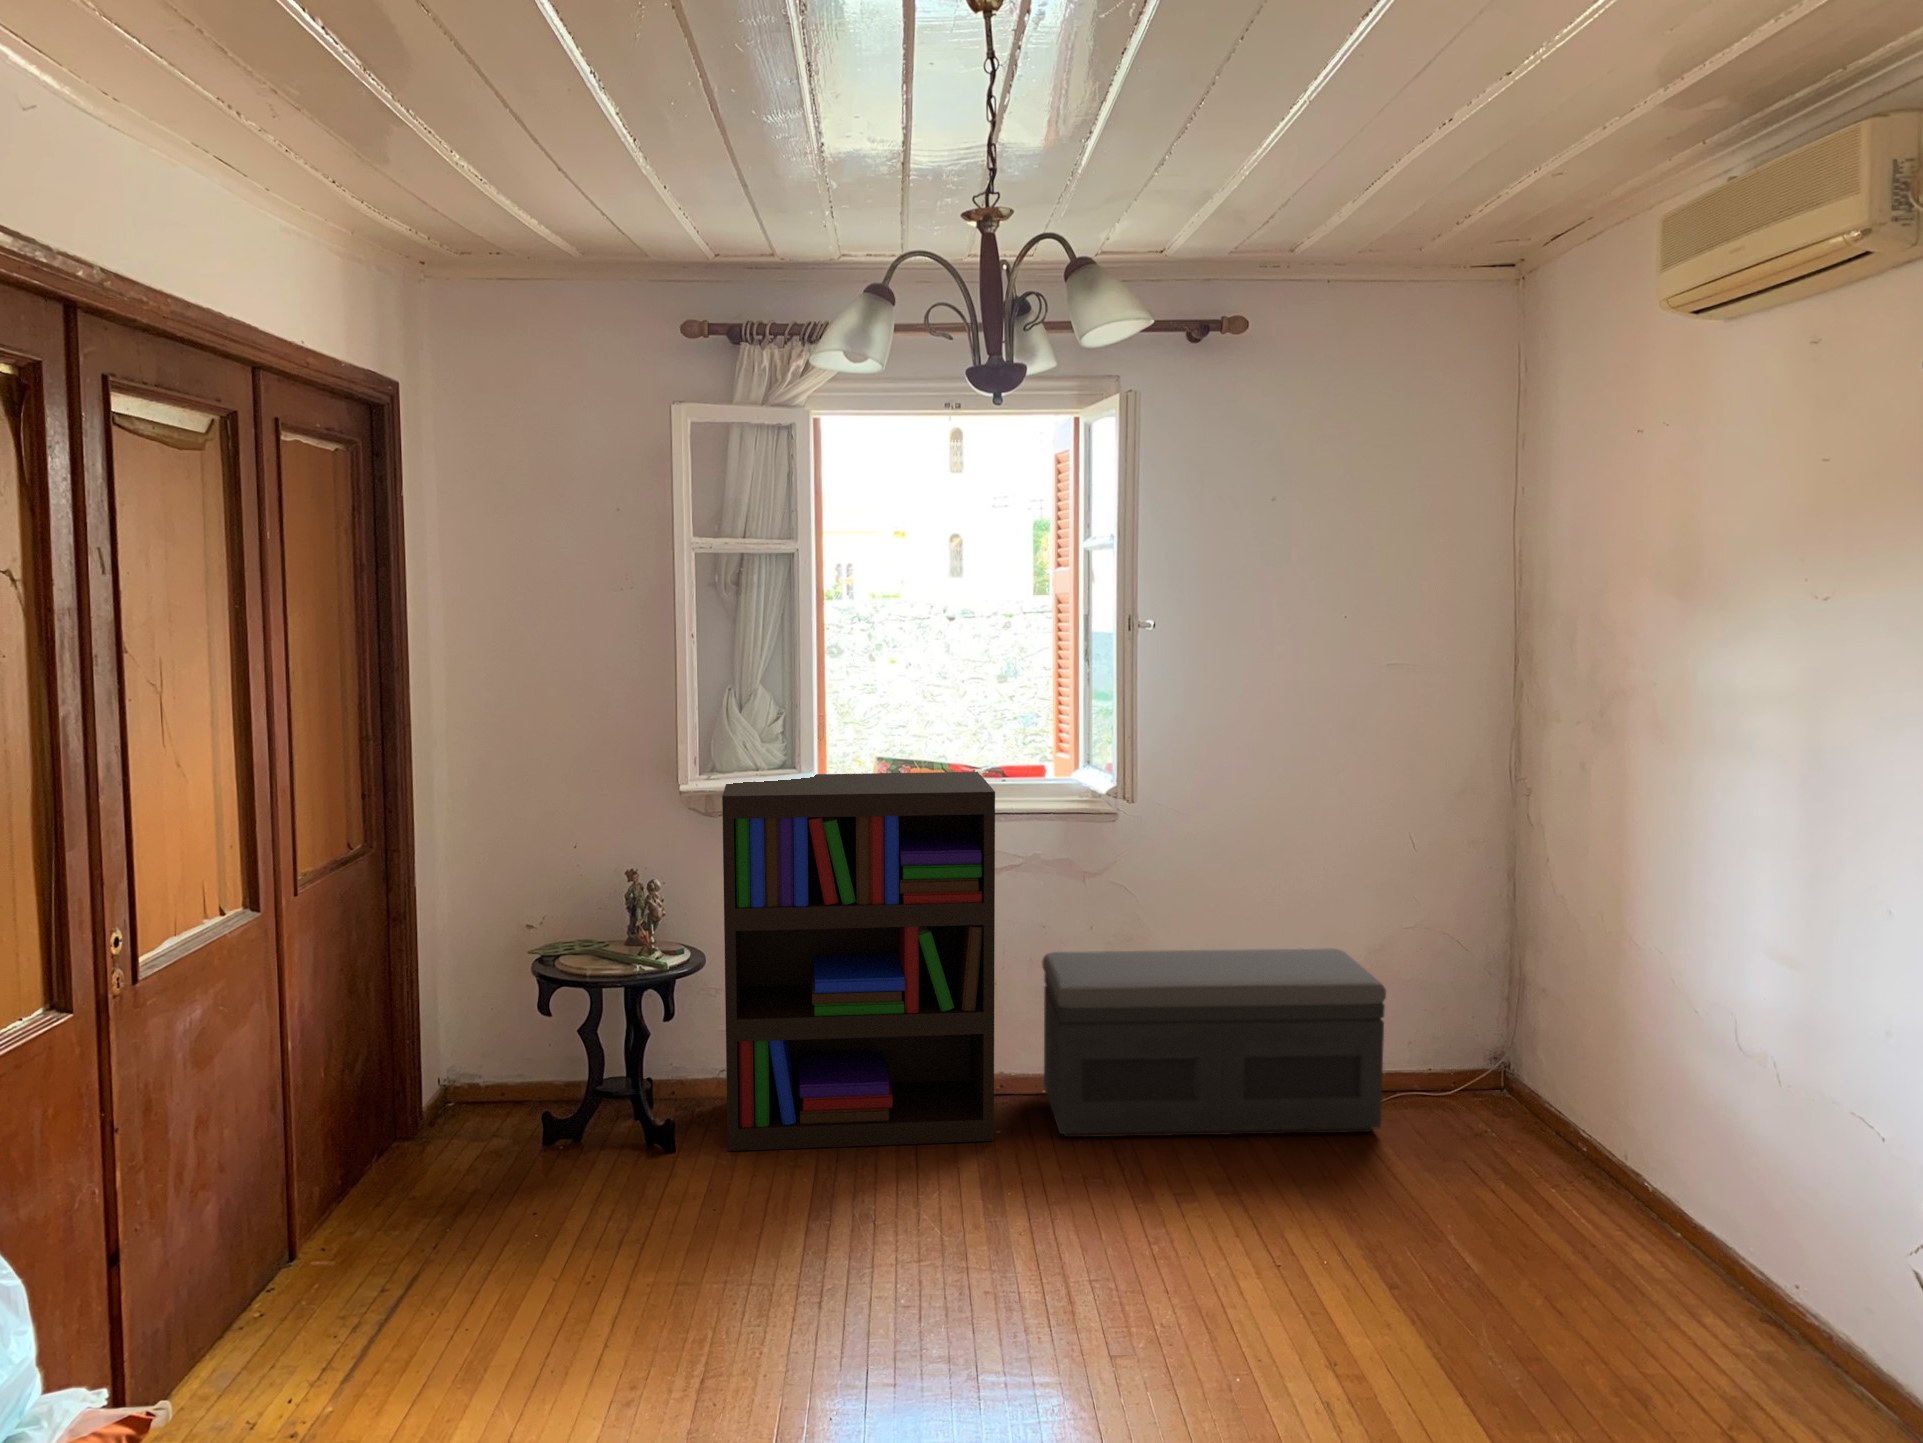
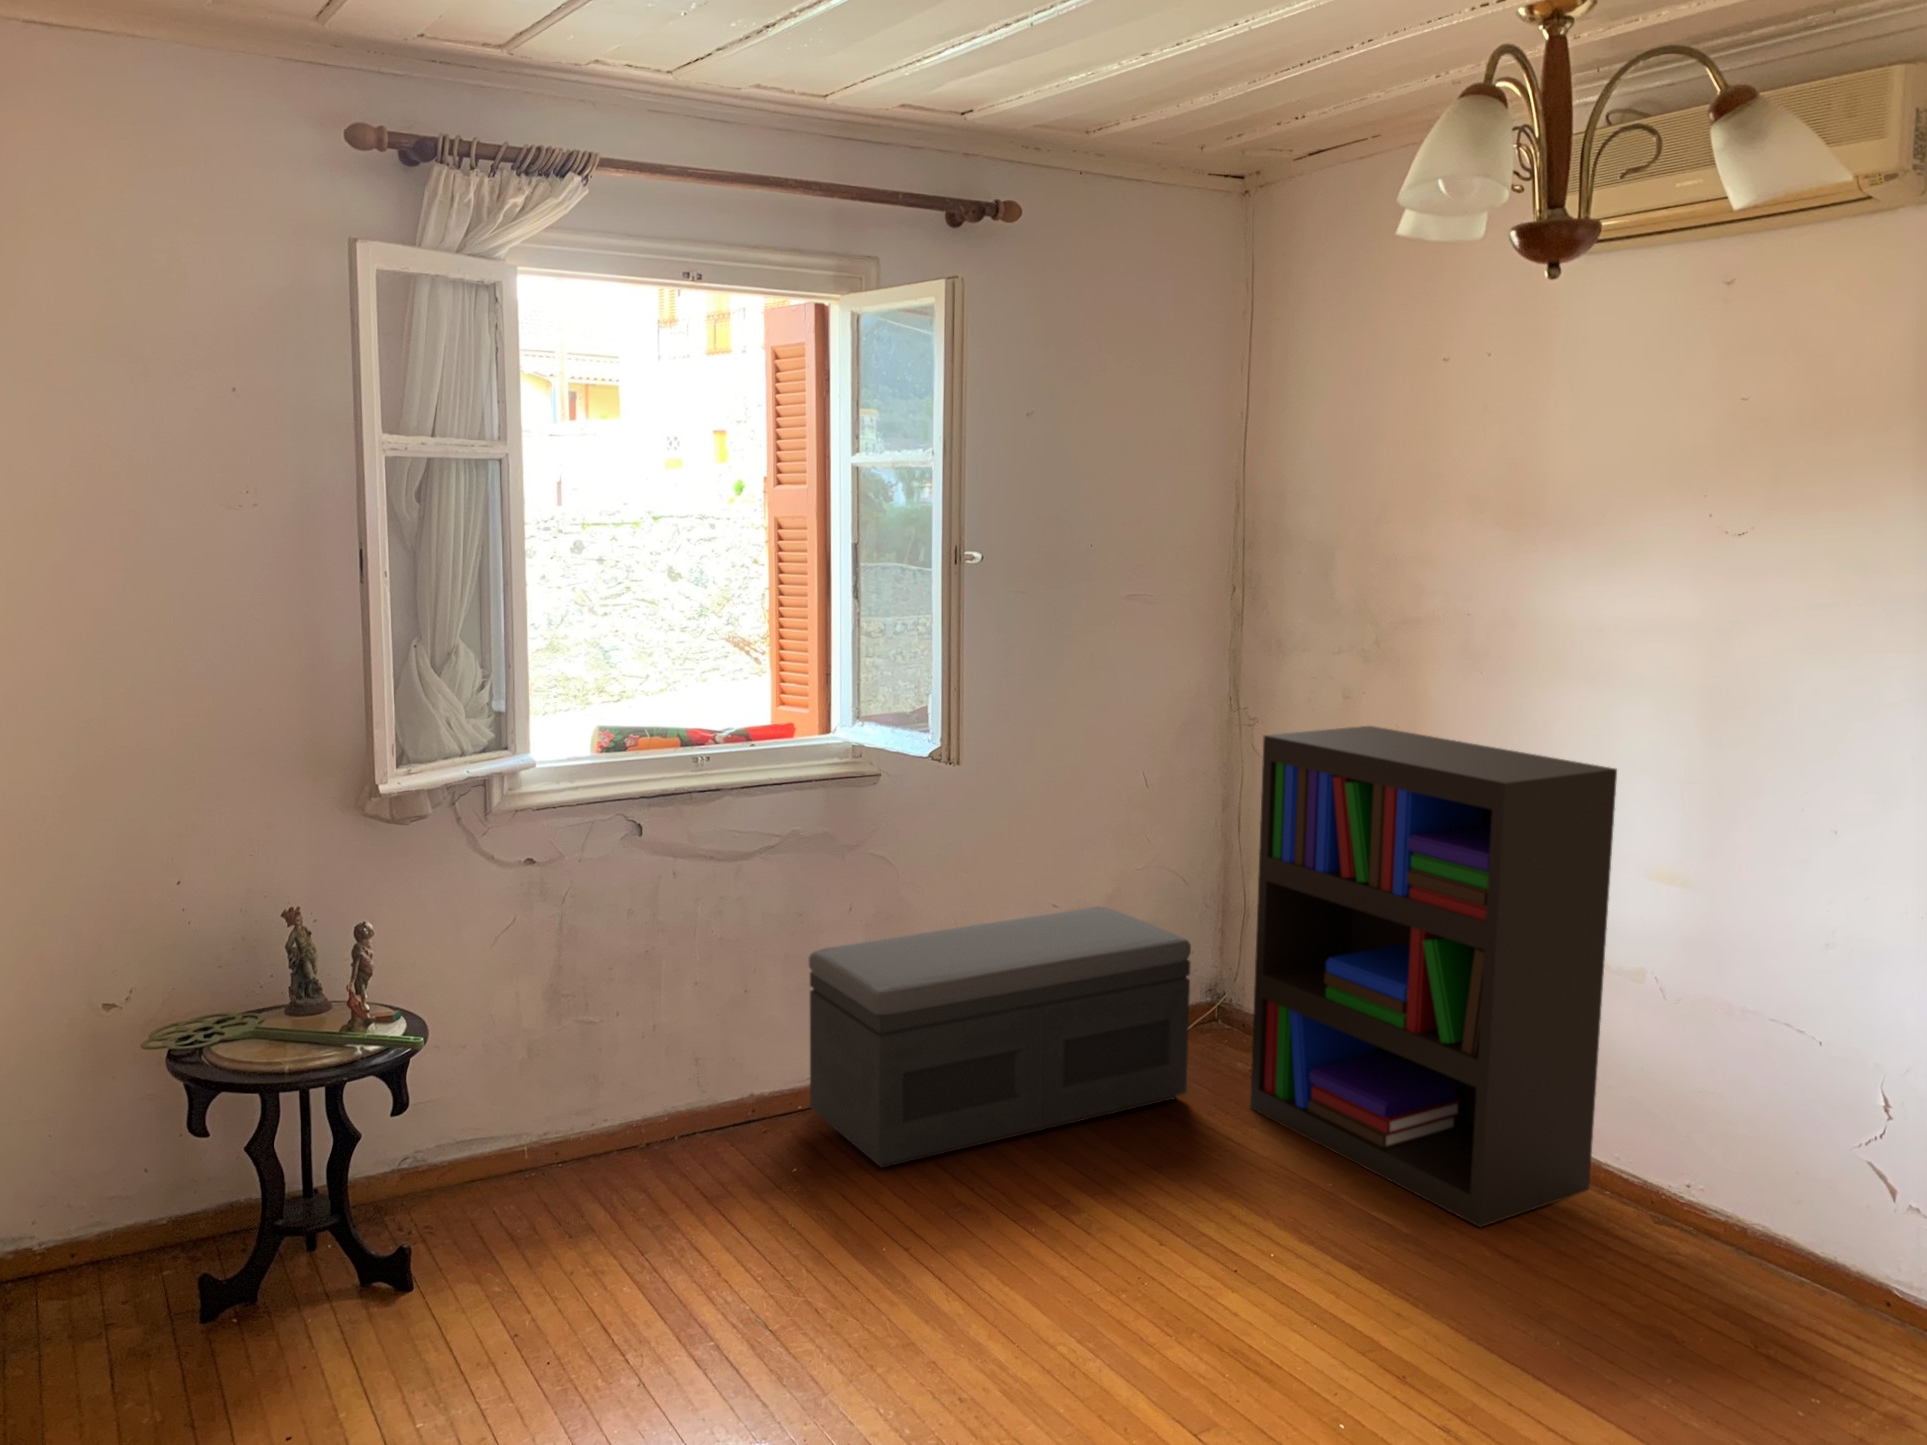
bookshelf: present [722,772,995,1151] -> present [1250,726,1617,1227]

